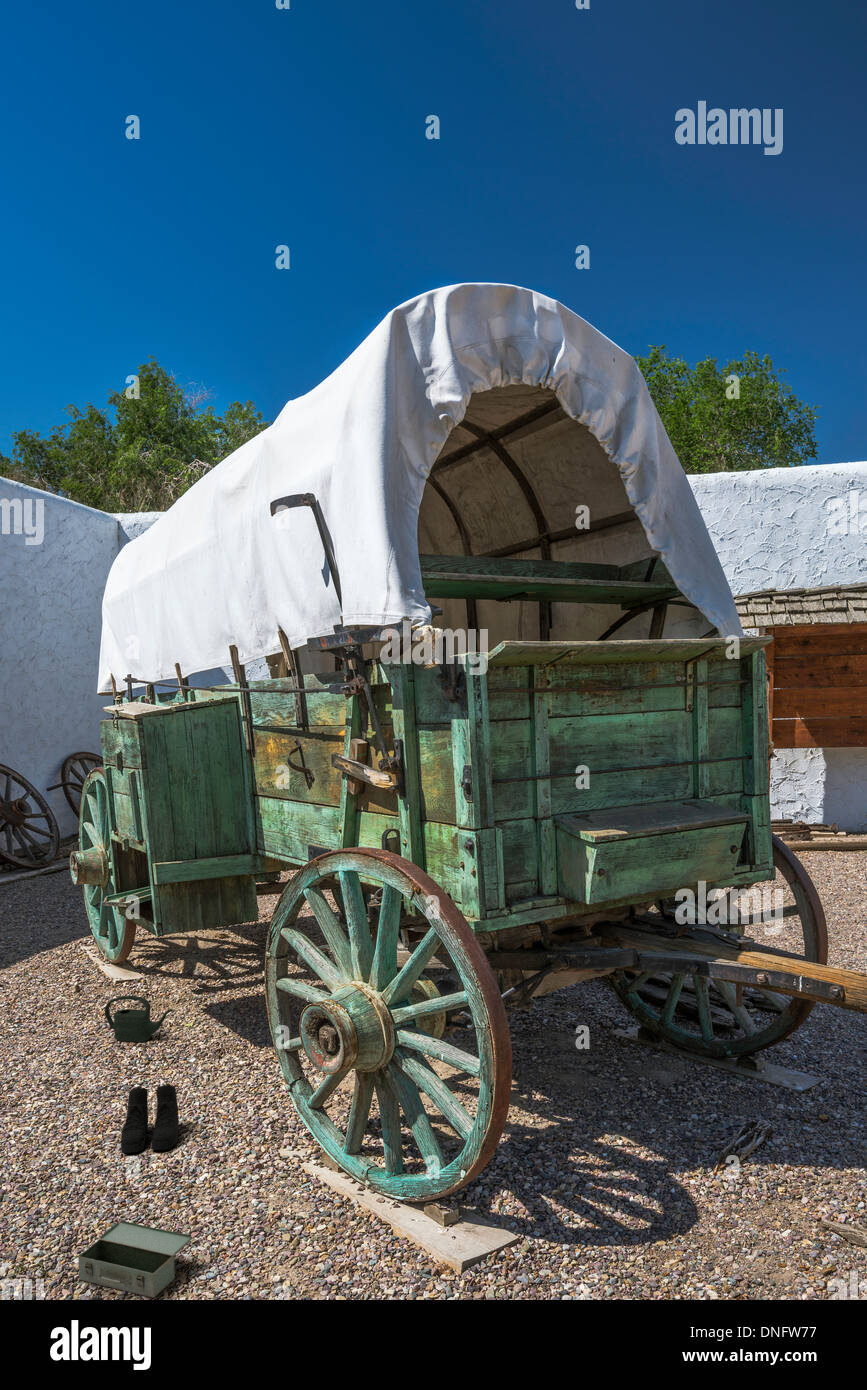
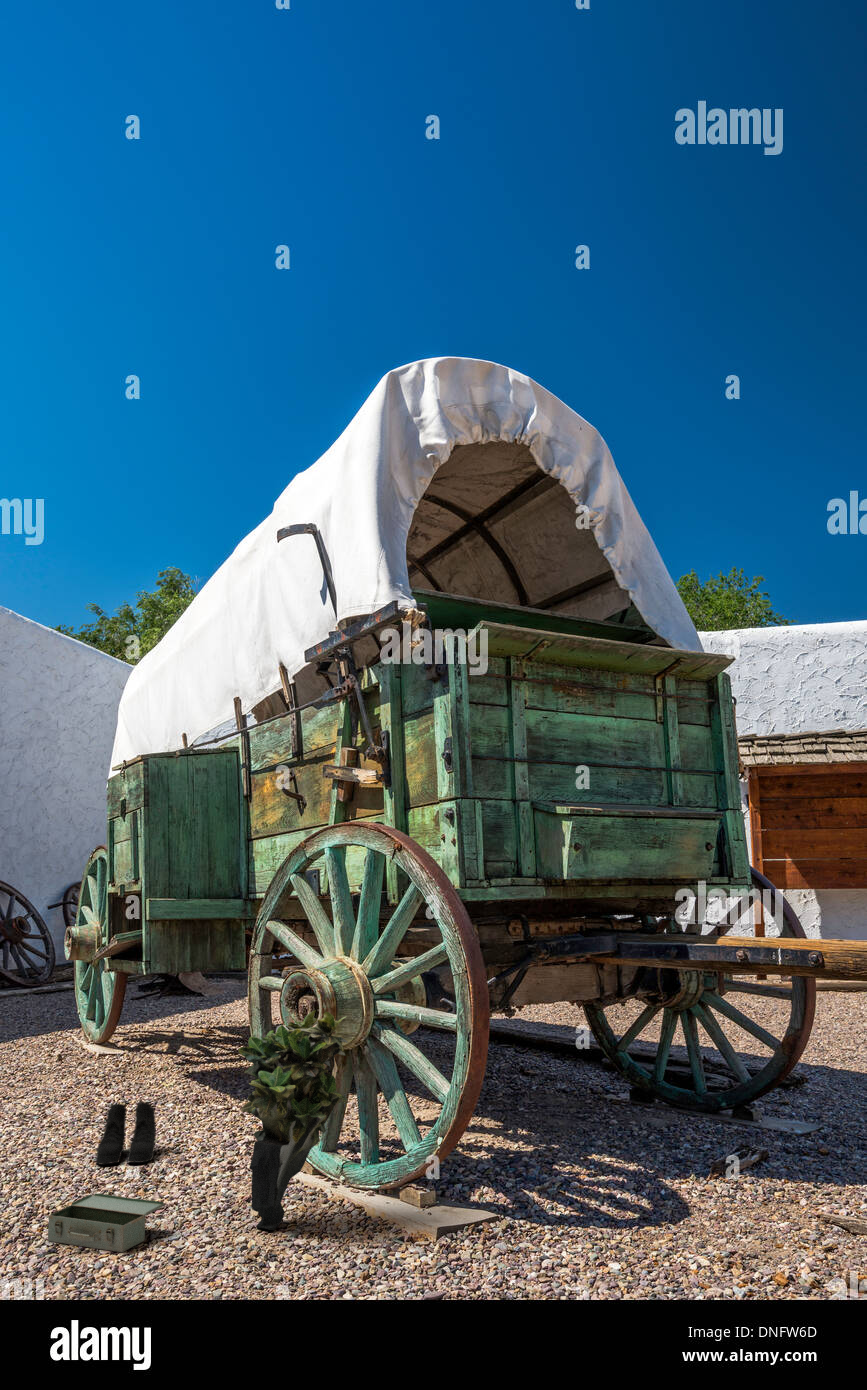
watering can: present [105,996,173,1042] -> none [87,1052,155,1099]
potted plant: none [257,1030,371,1261] -> present [238,1010,348,1230]

